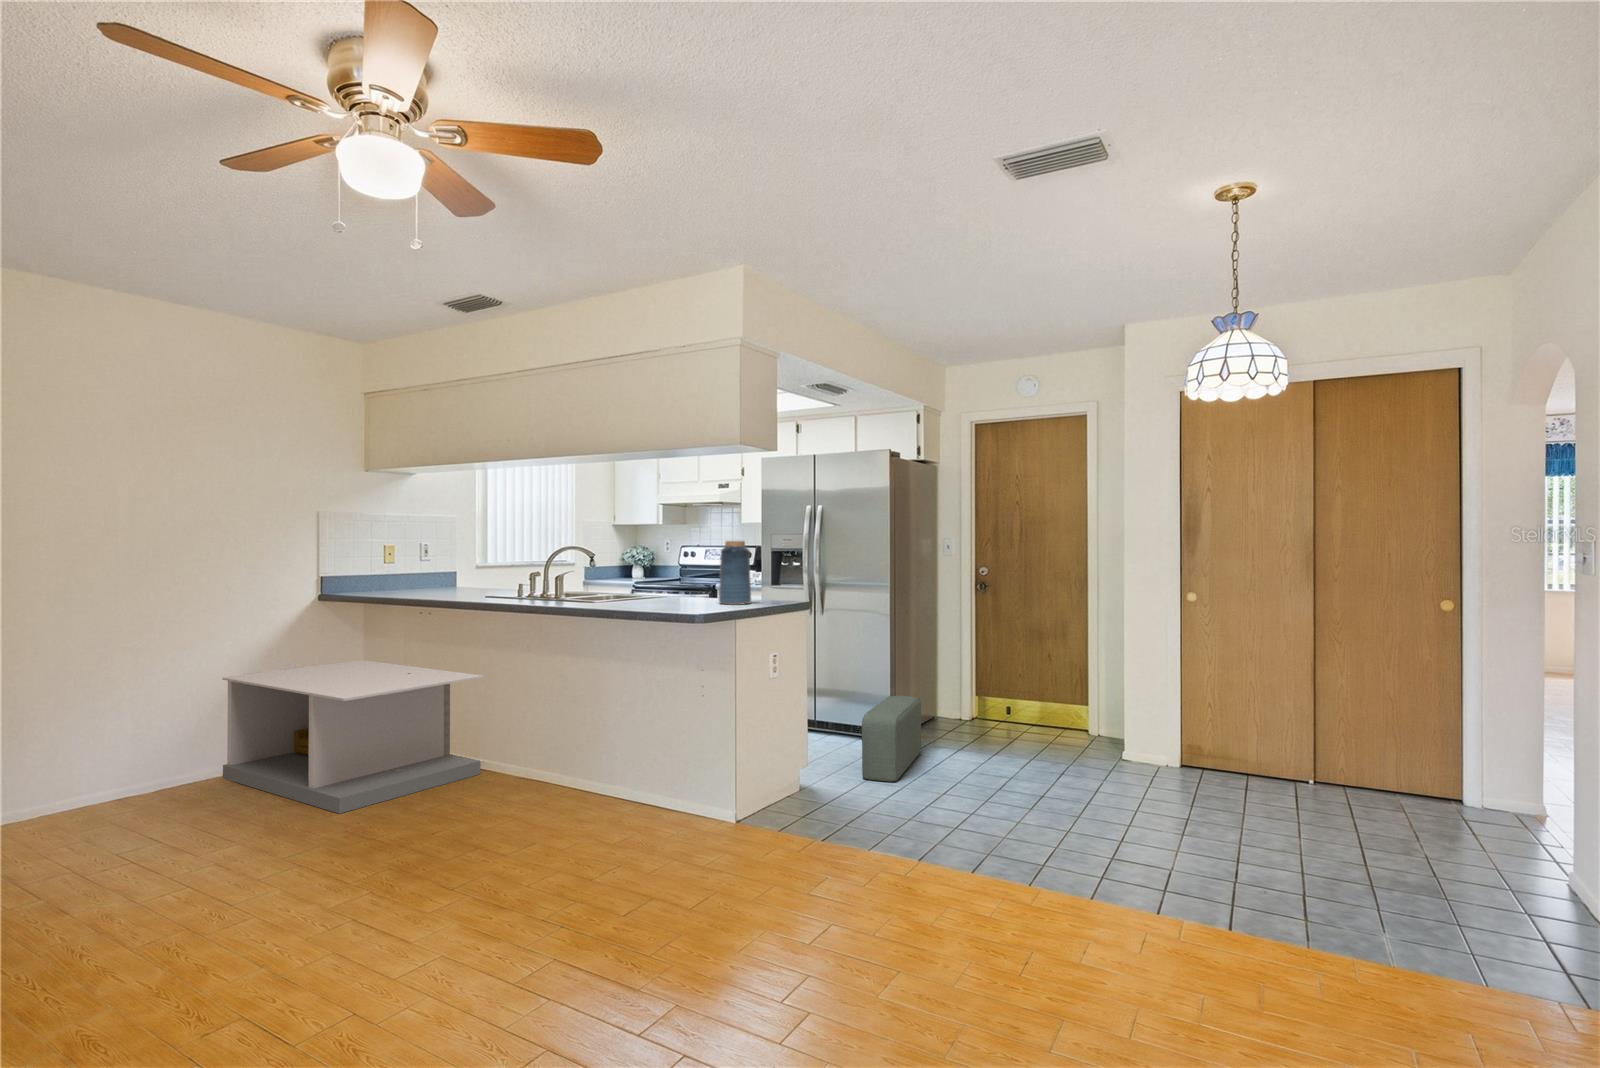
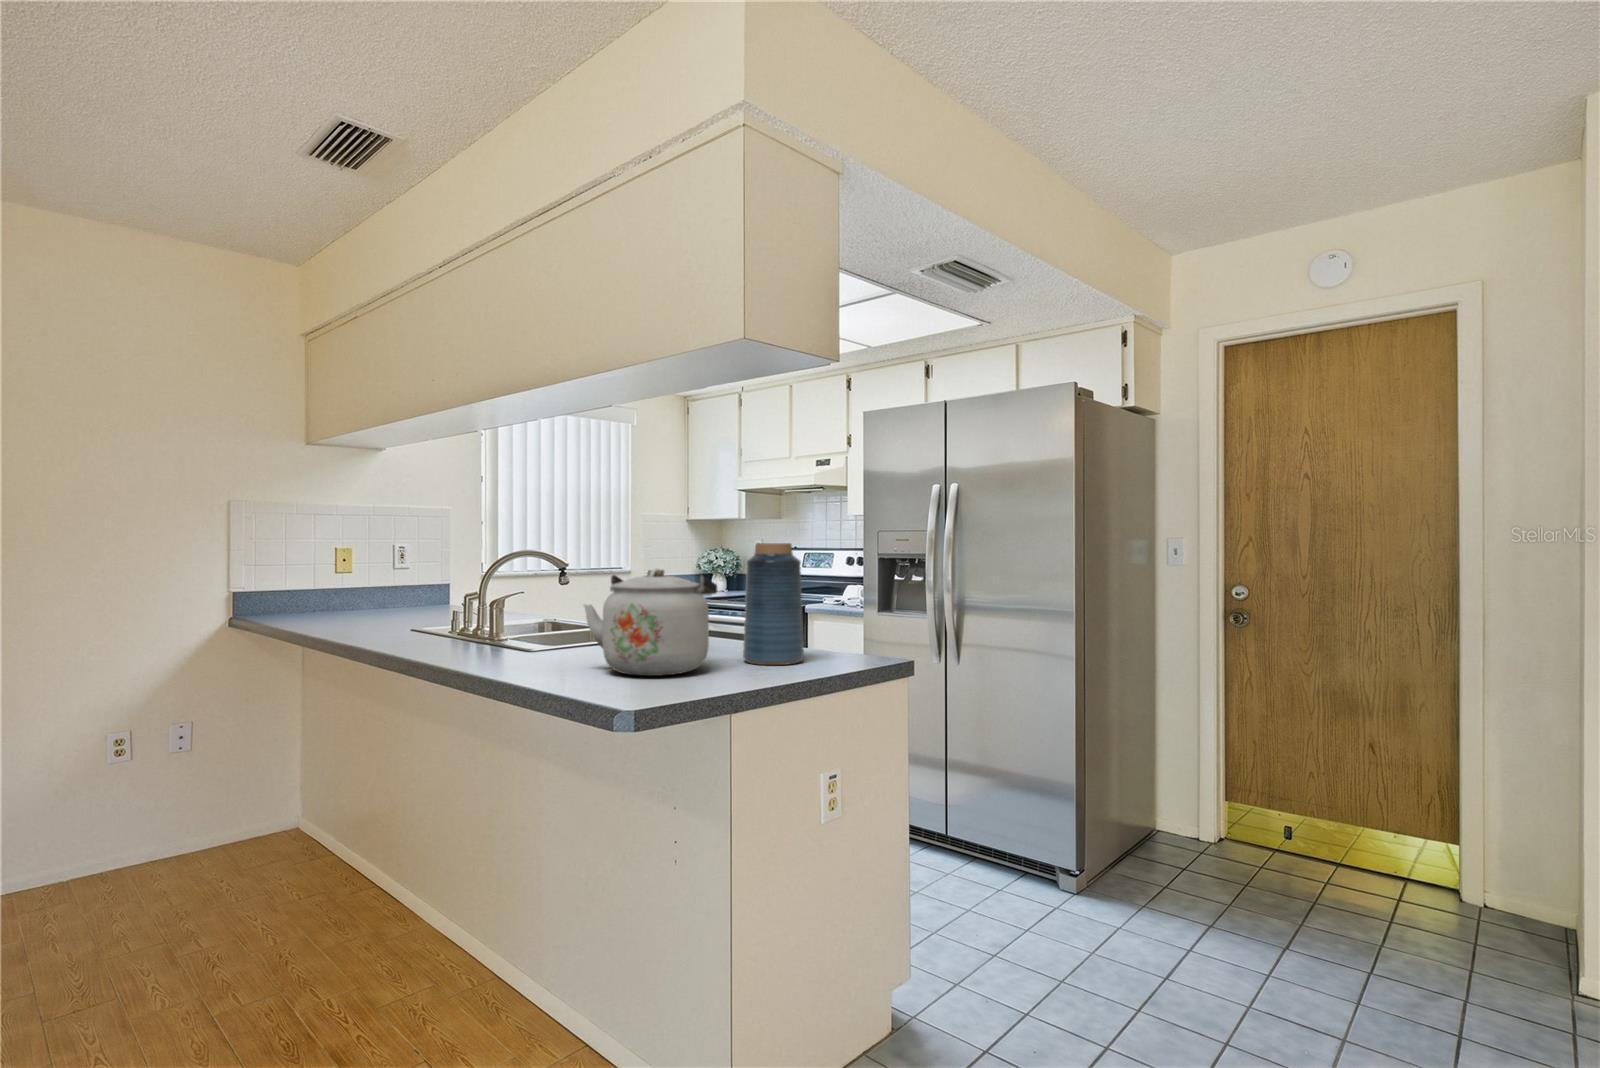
kettle: none [642,554,709,607] -> present [584,569,717,676]
coffee table: present [222,660,484,814] -> none [37,713,383,1021]
pouf: present [862,696,921,782] -> none [1021,823,1136,1033]

